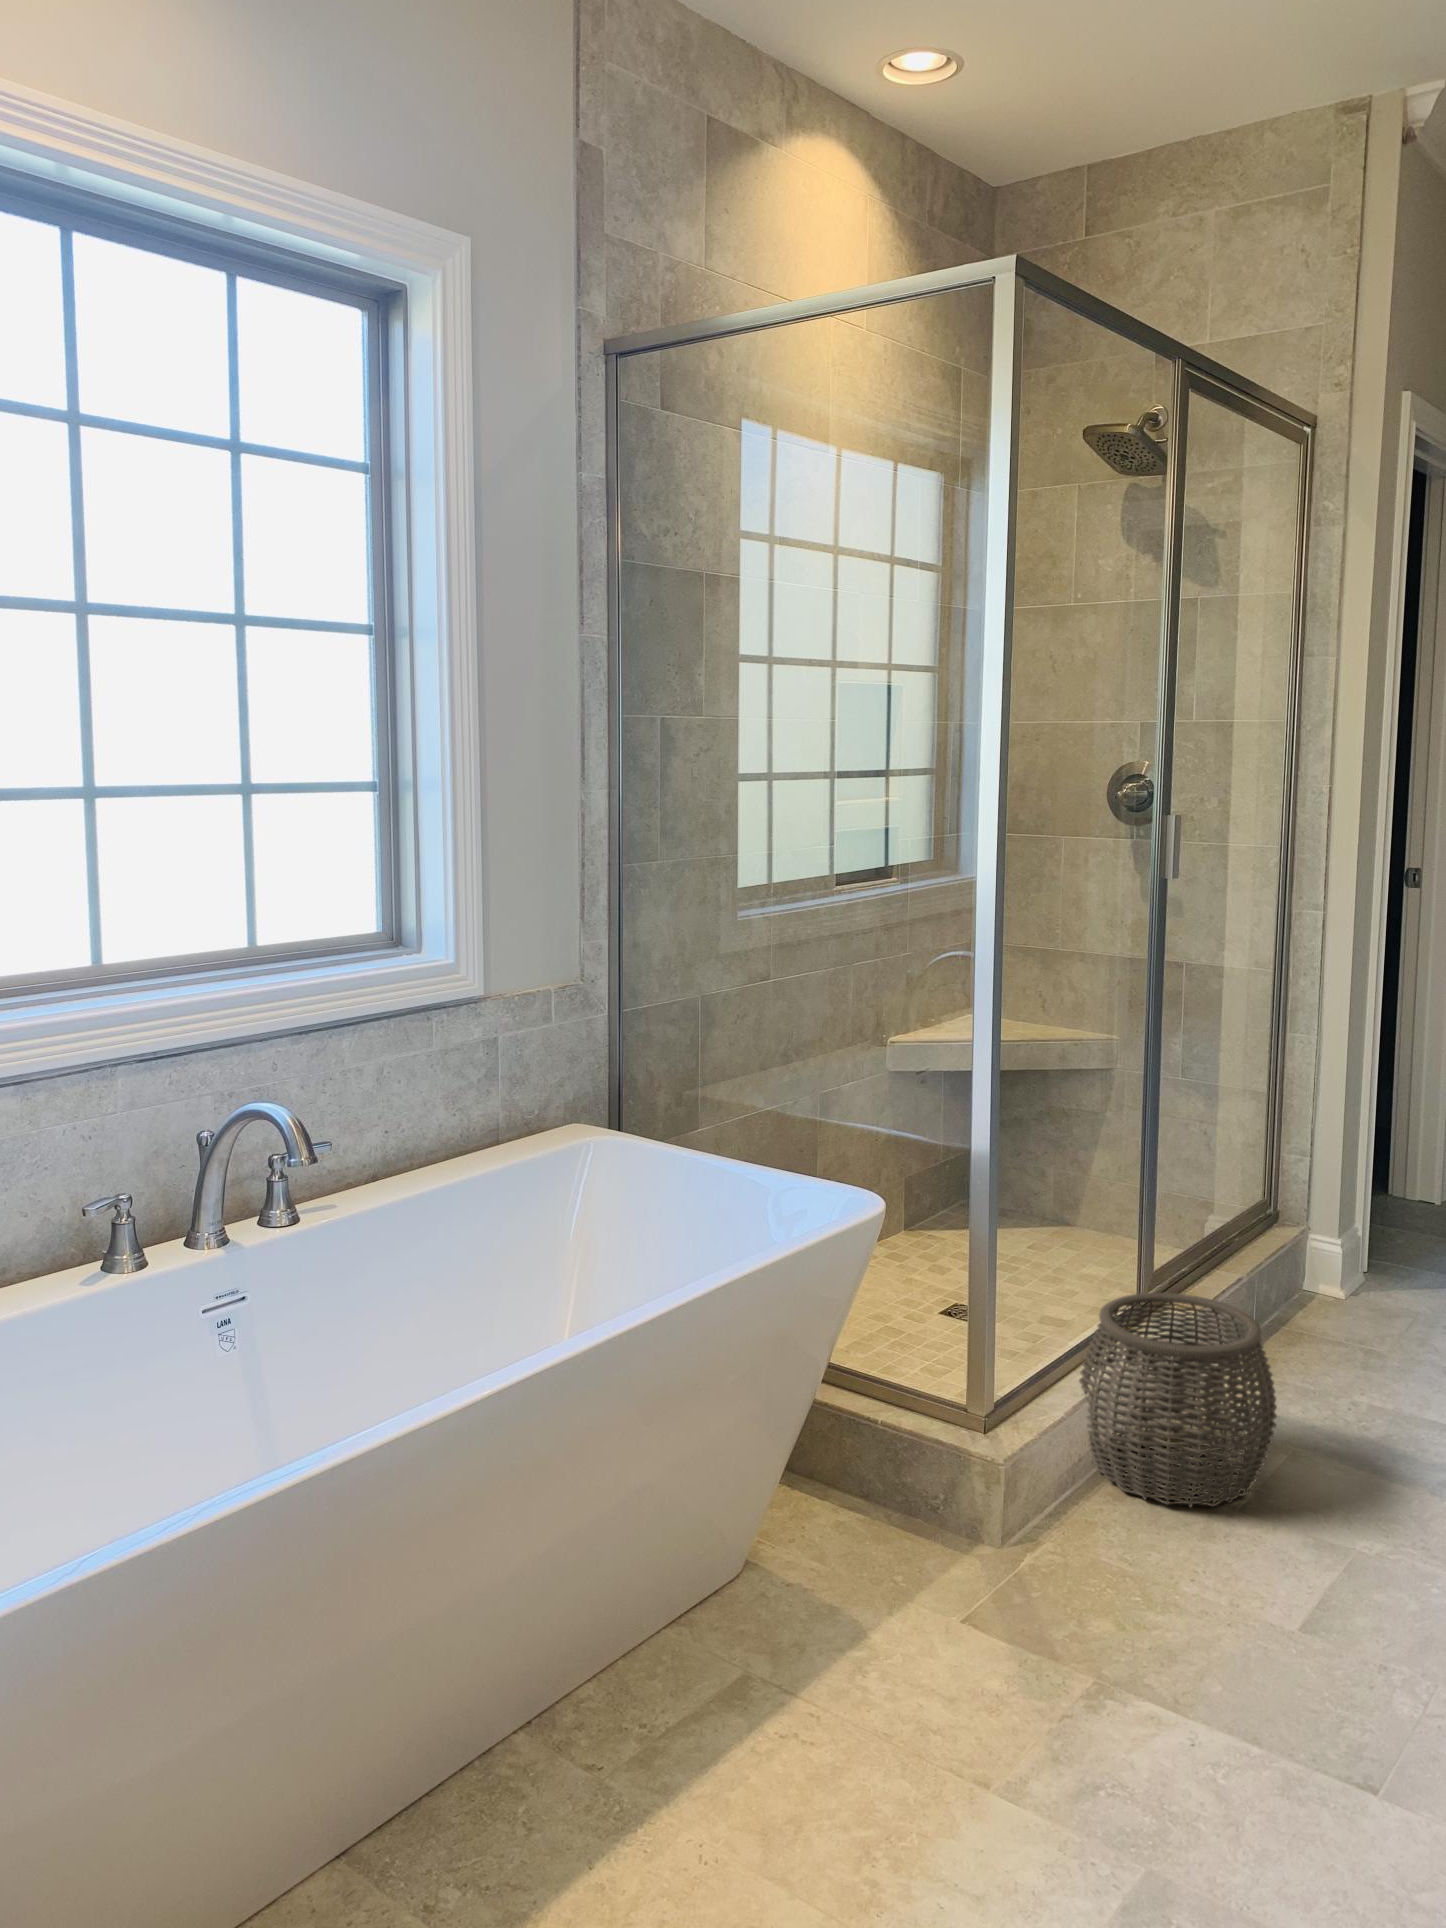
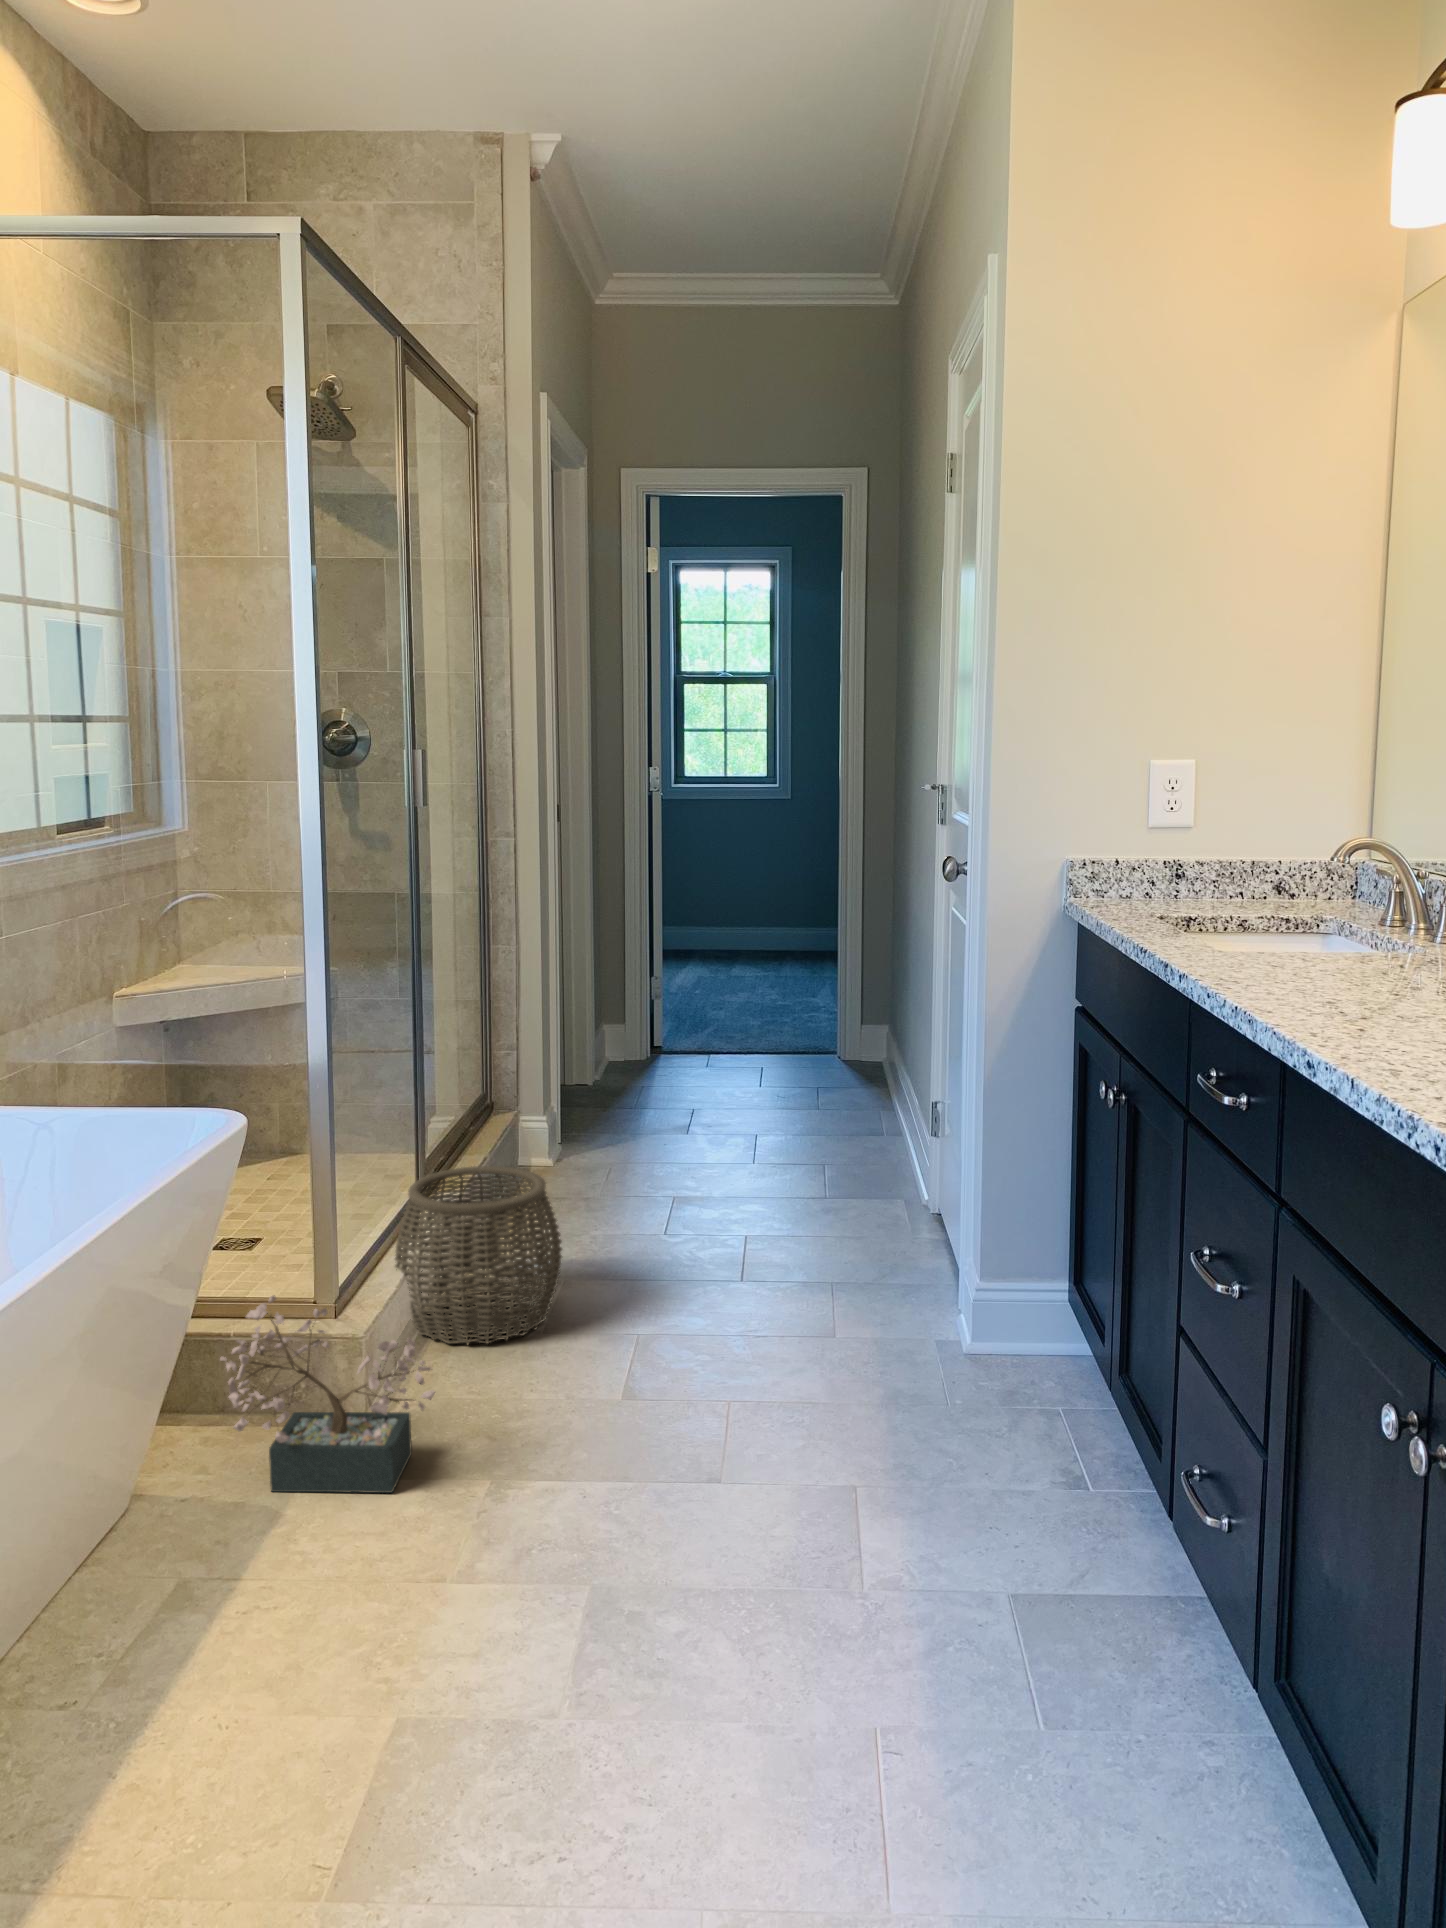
decorative plant: none [828,1399,1056,1653] -> present [220,1295,435,1493]

